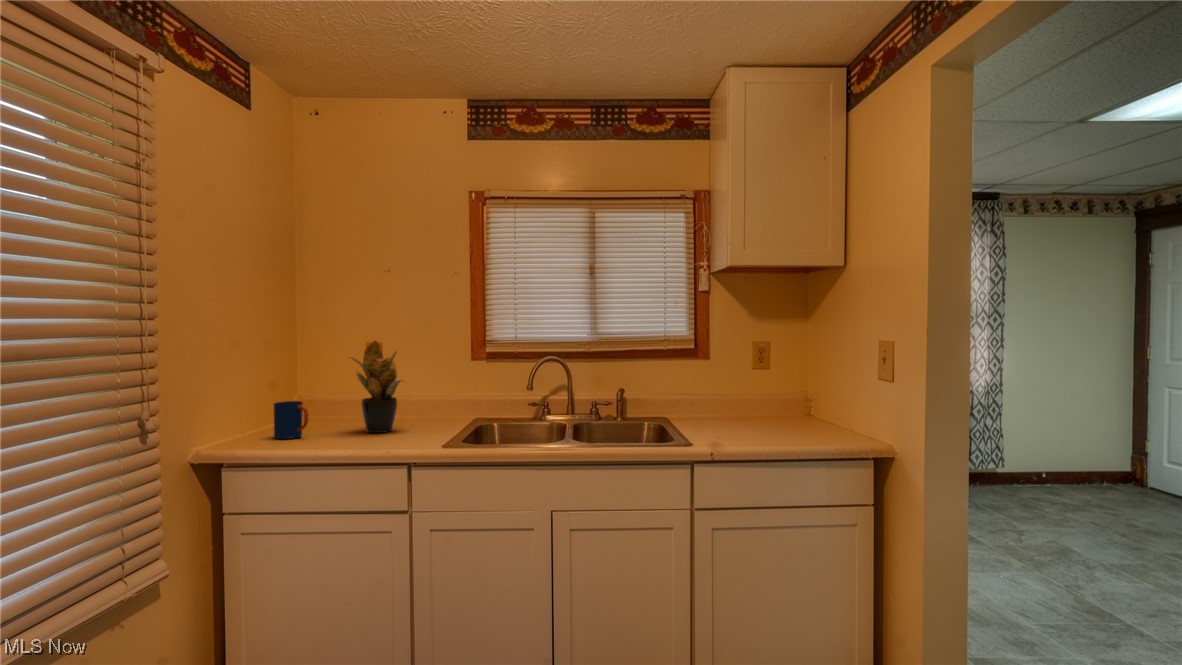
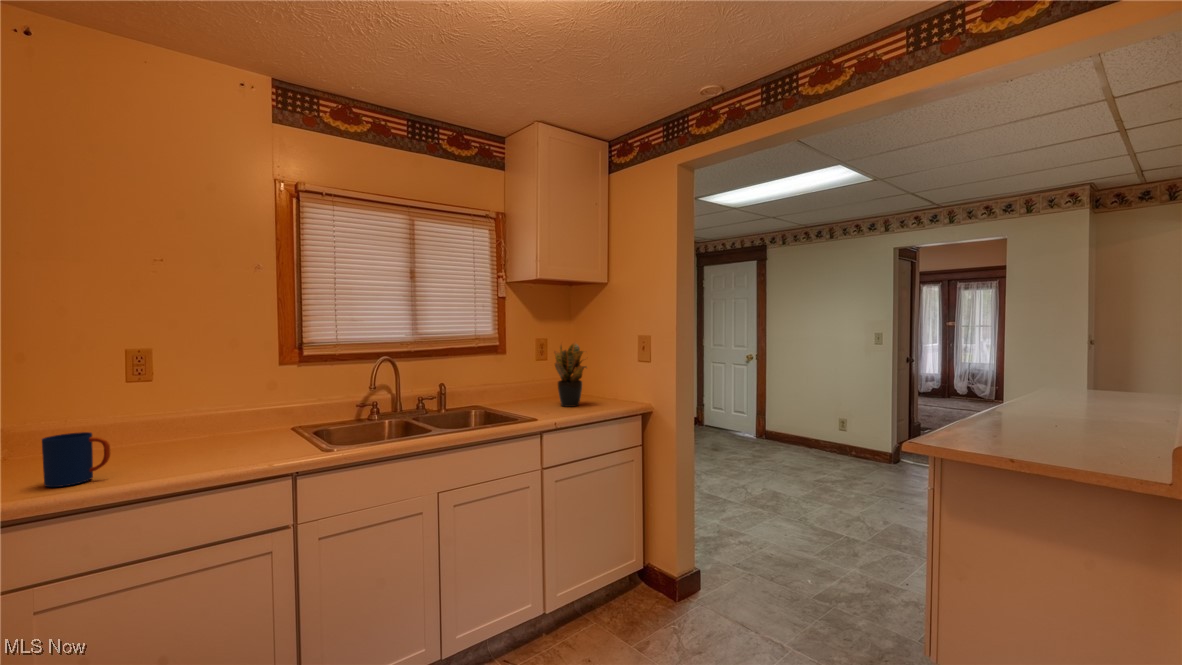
potted plant: present [349,341,406,433] -> present [554,342,587,407]

